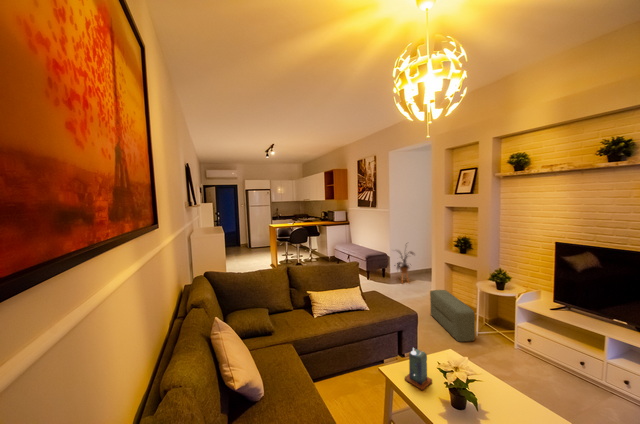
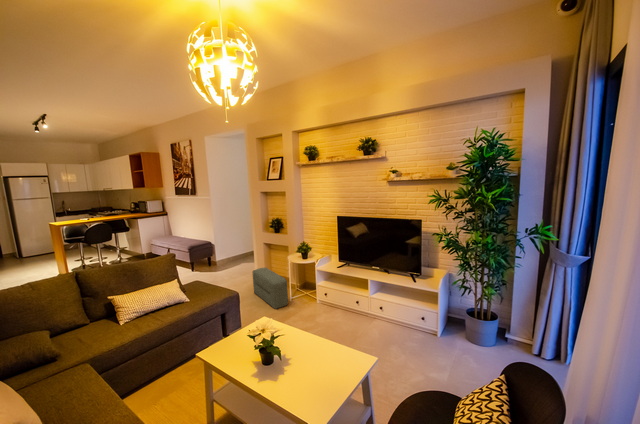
house plant: present [397,252,413,275] -> none [215,229,239,270]
candle: present [405,348,432,390] -> none [218,323,244,359]

